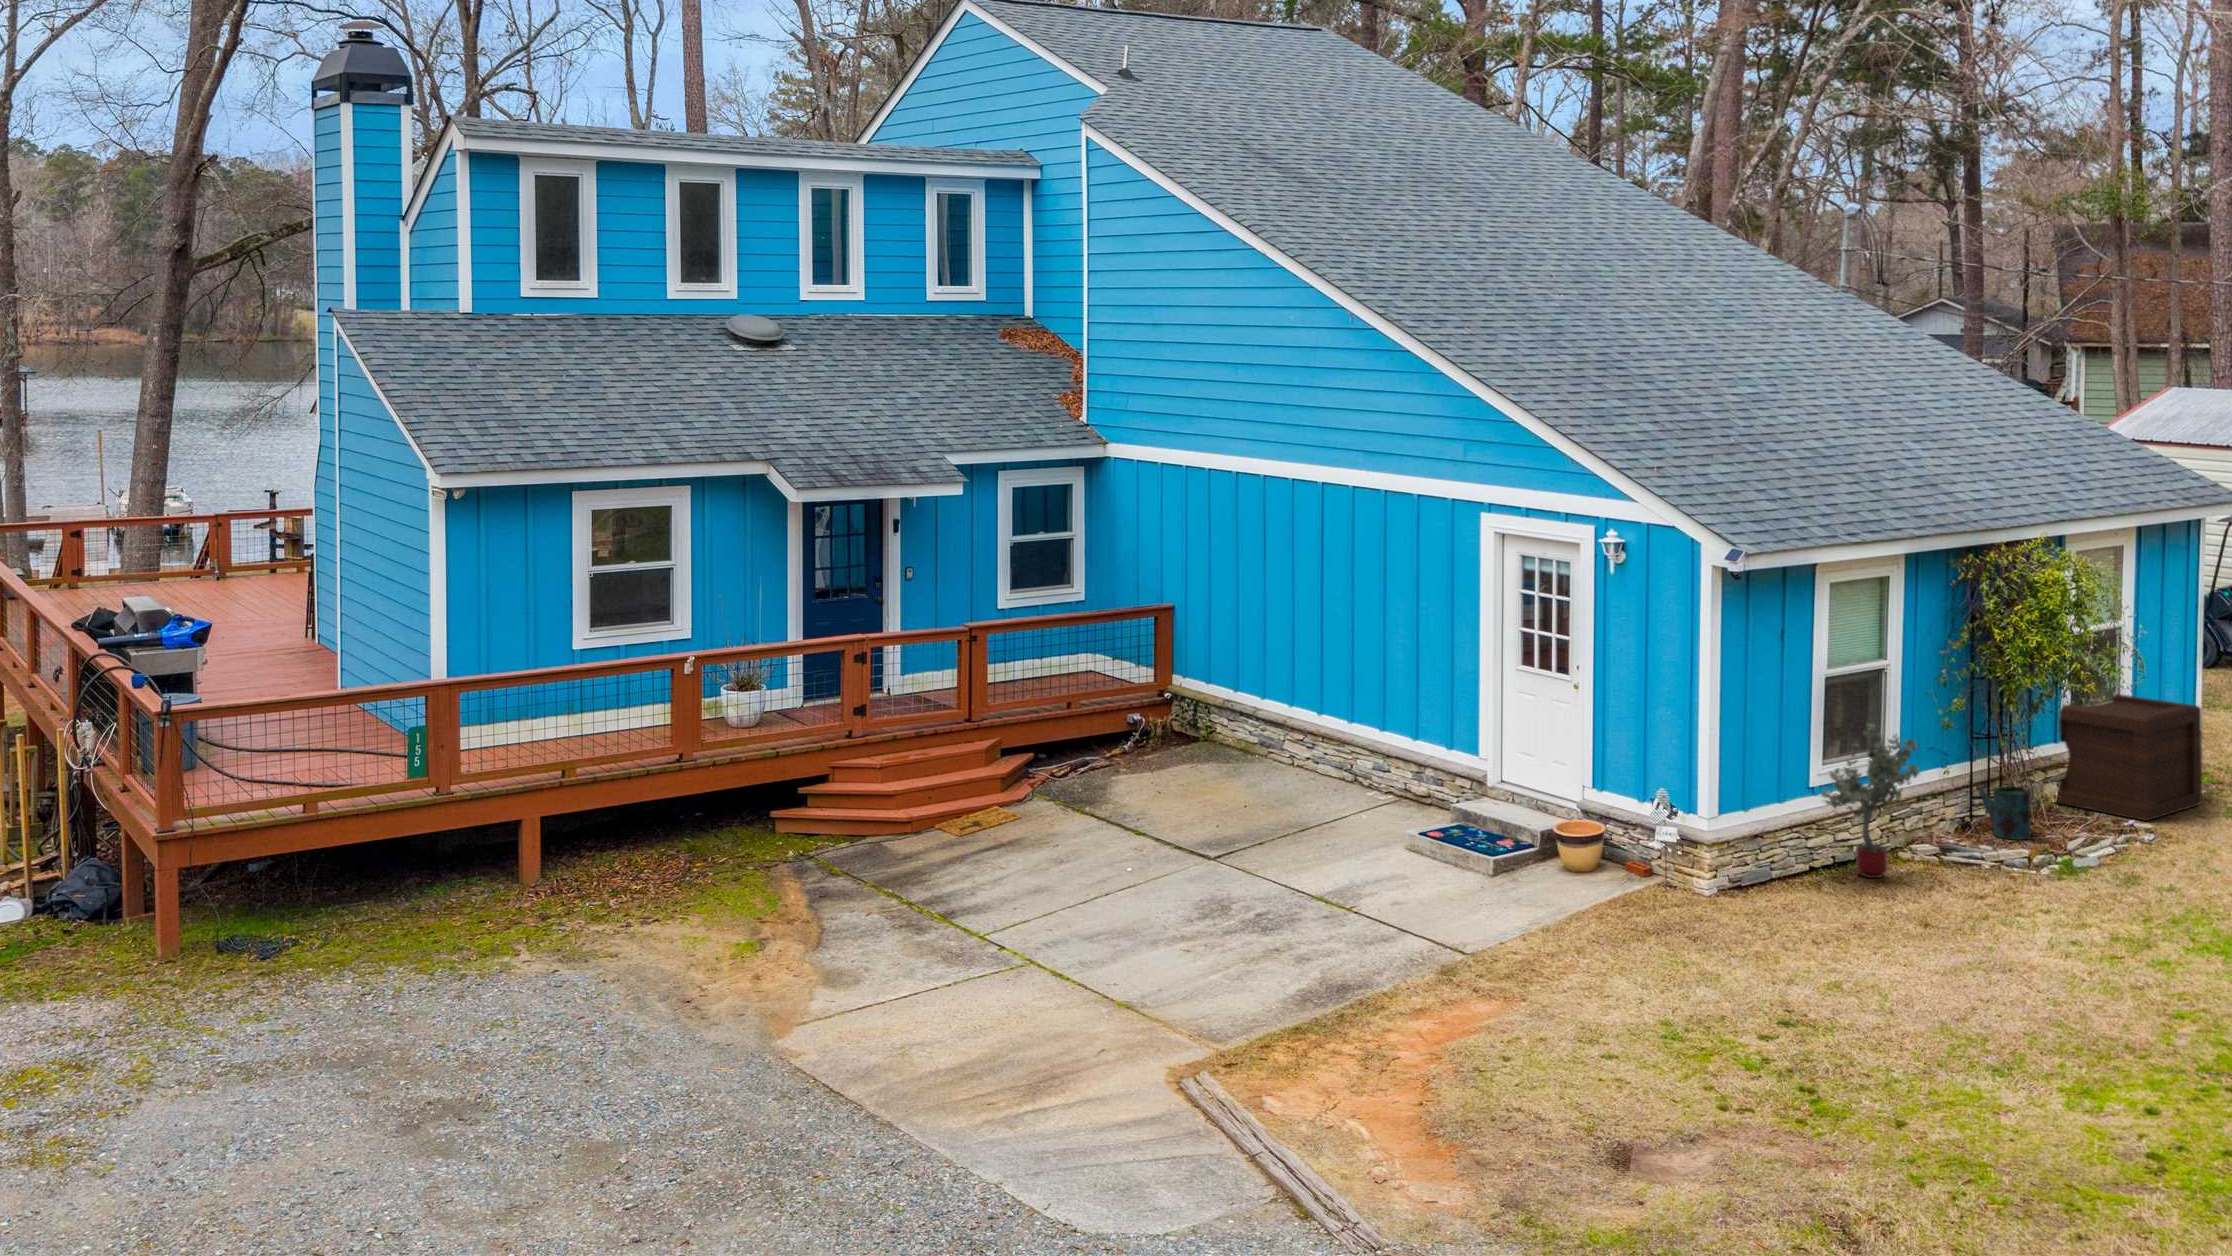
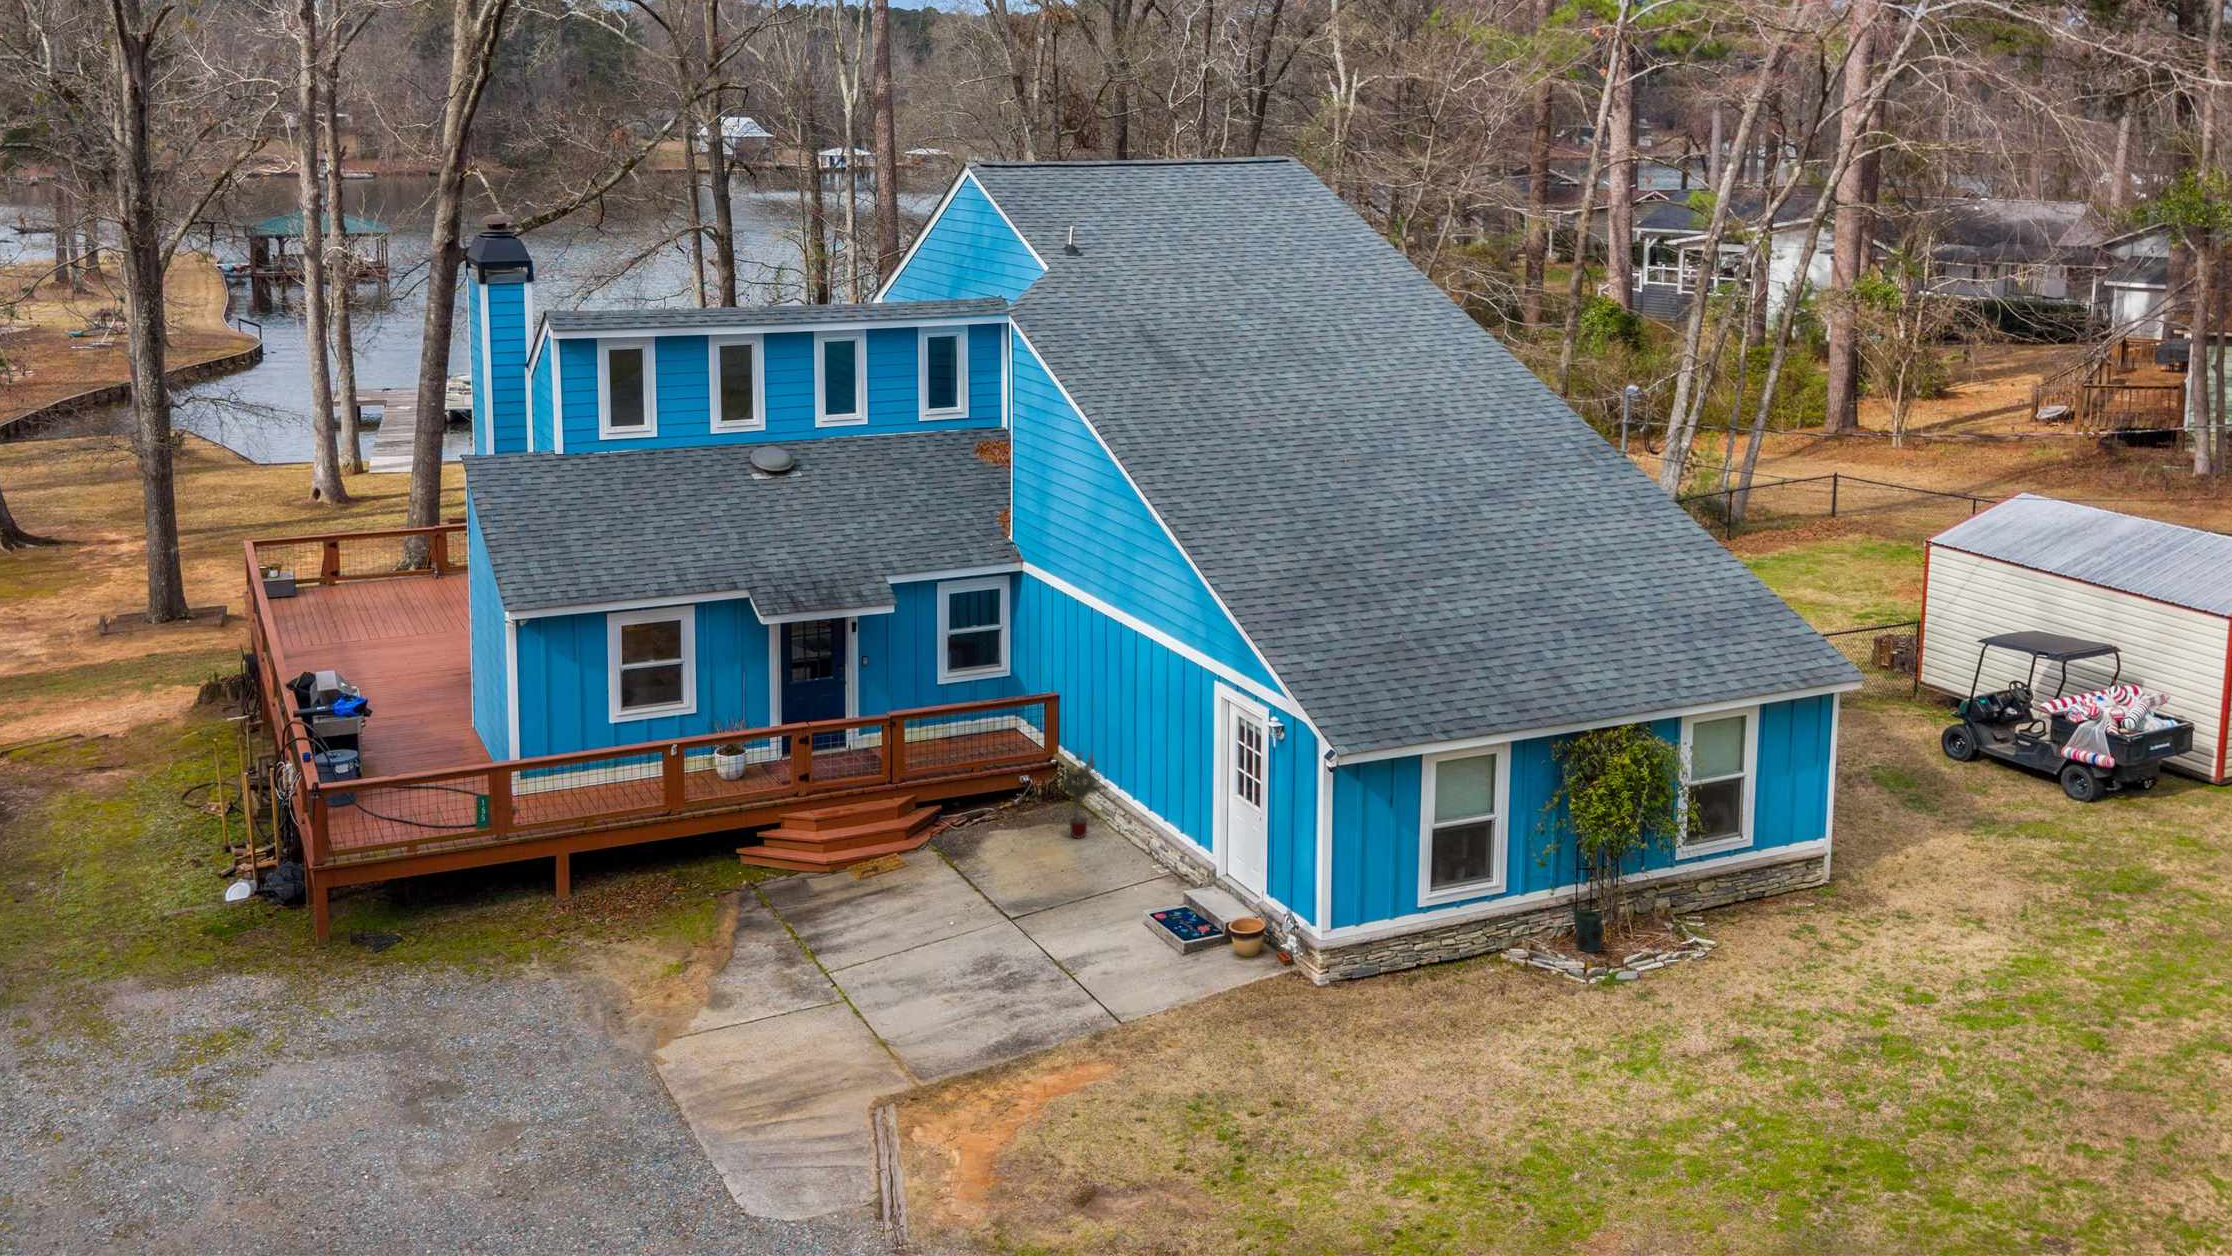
wooden crate: present [2056,694,2202,821] -> none [1650,832,1766,942]
potted tree: present [1821,724,1919,878] -> present [1064,752,1109,838]

